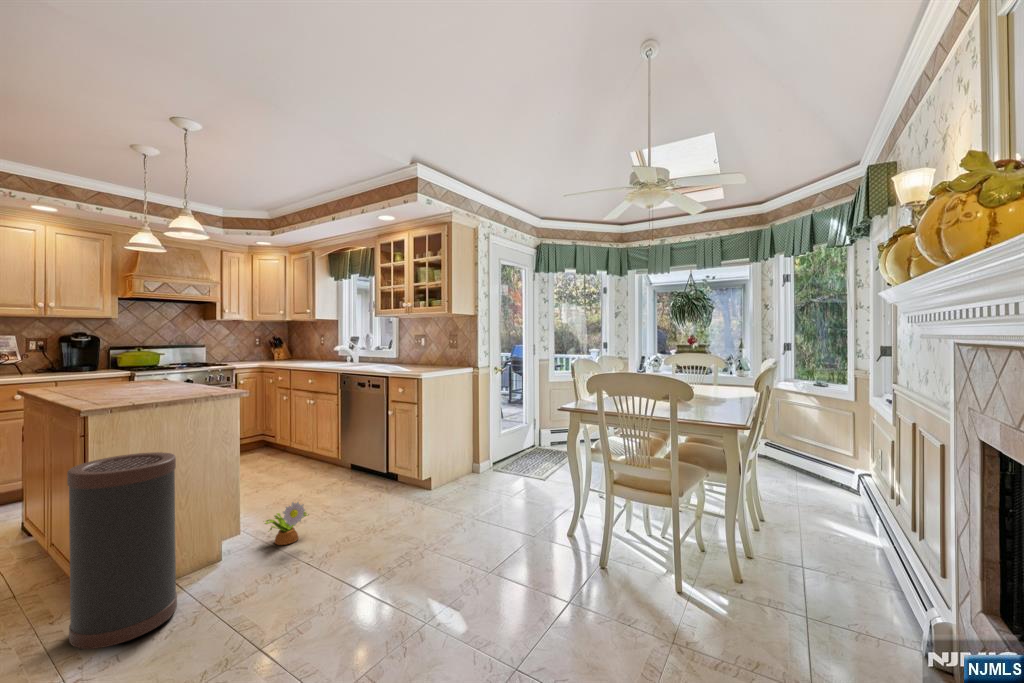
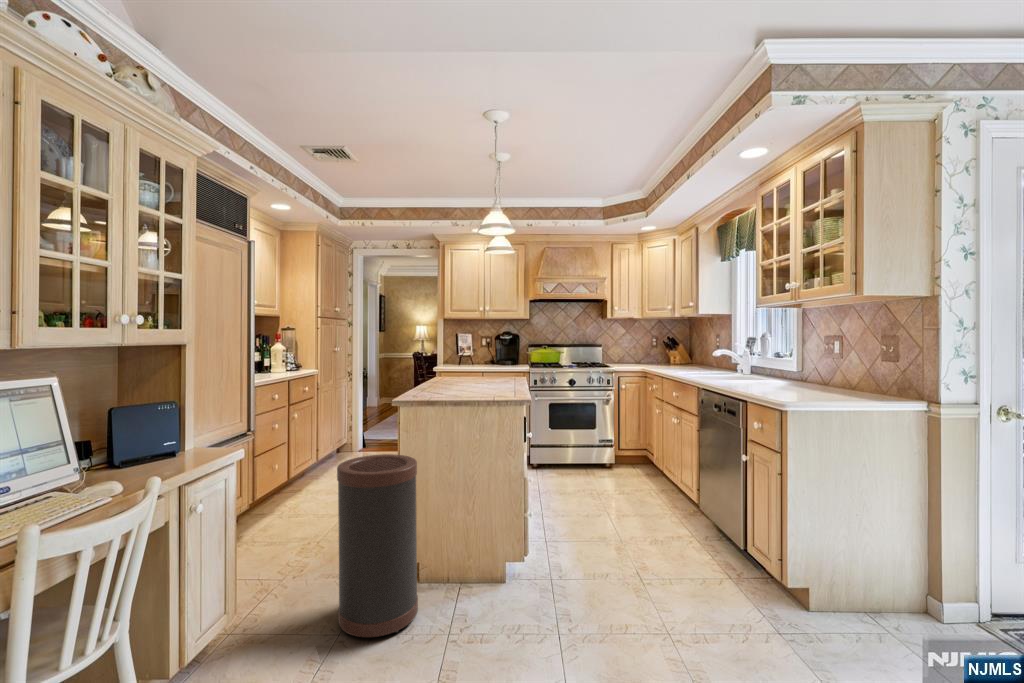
decorative plant: present [265,502,308,545] -> none [528,551,583,603]

